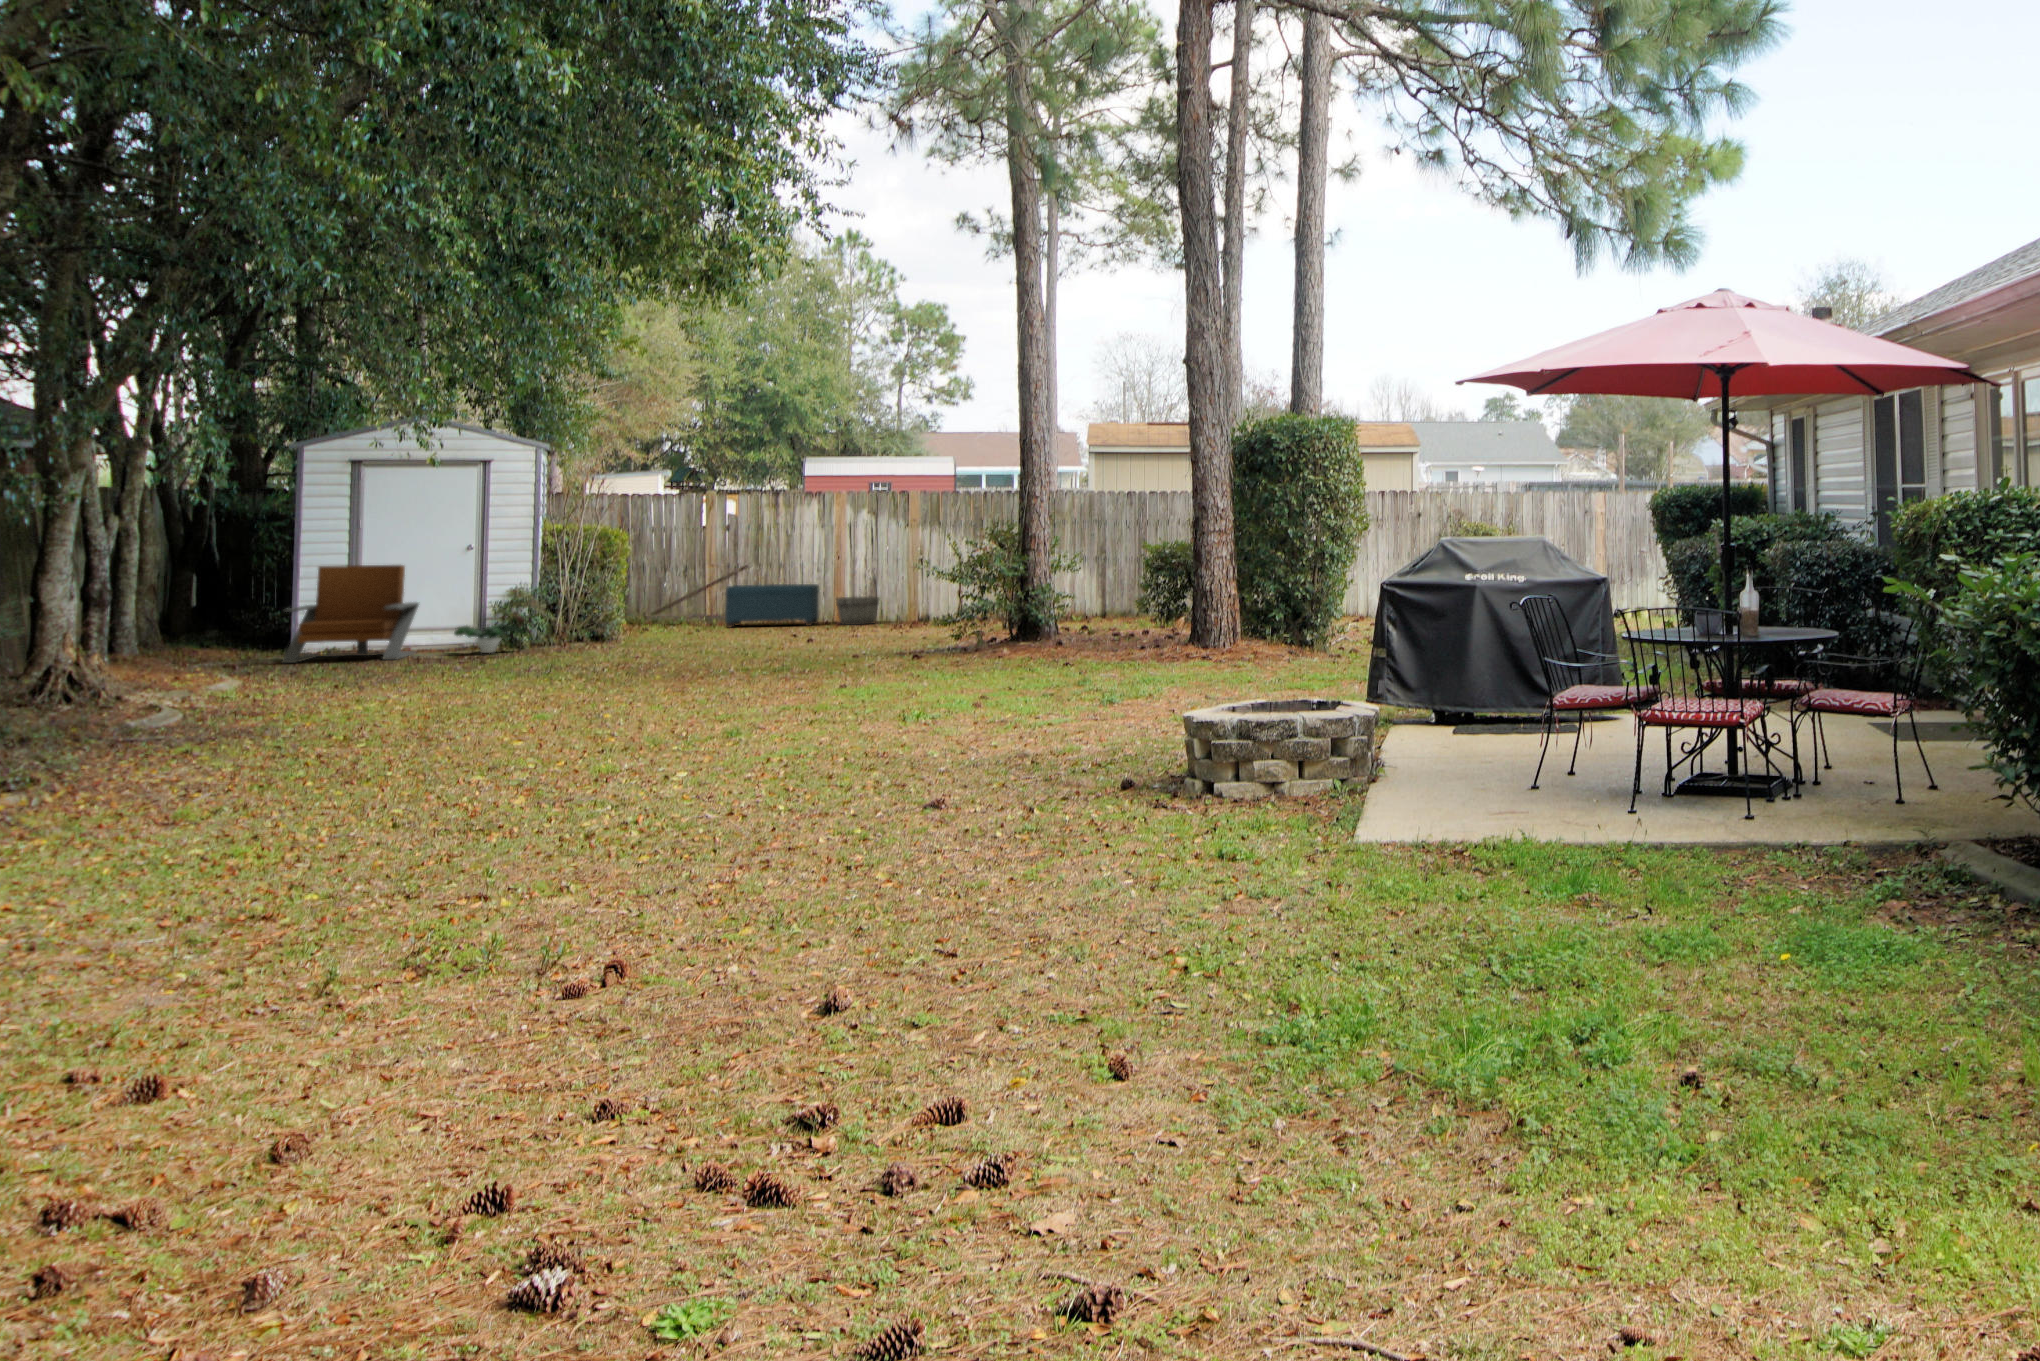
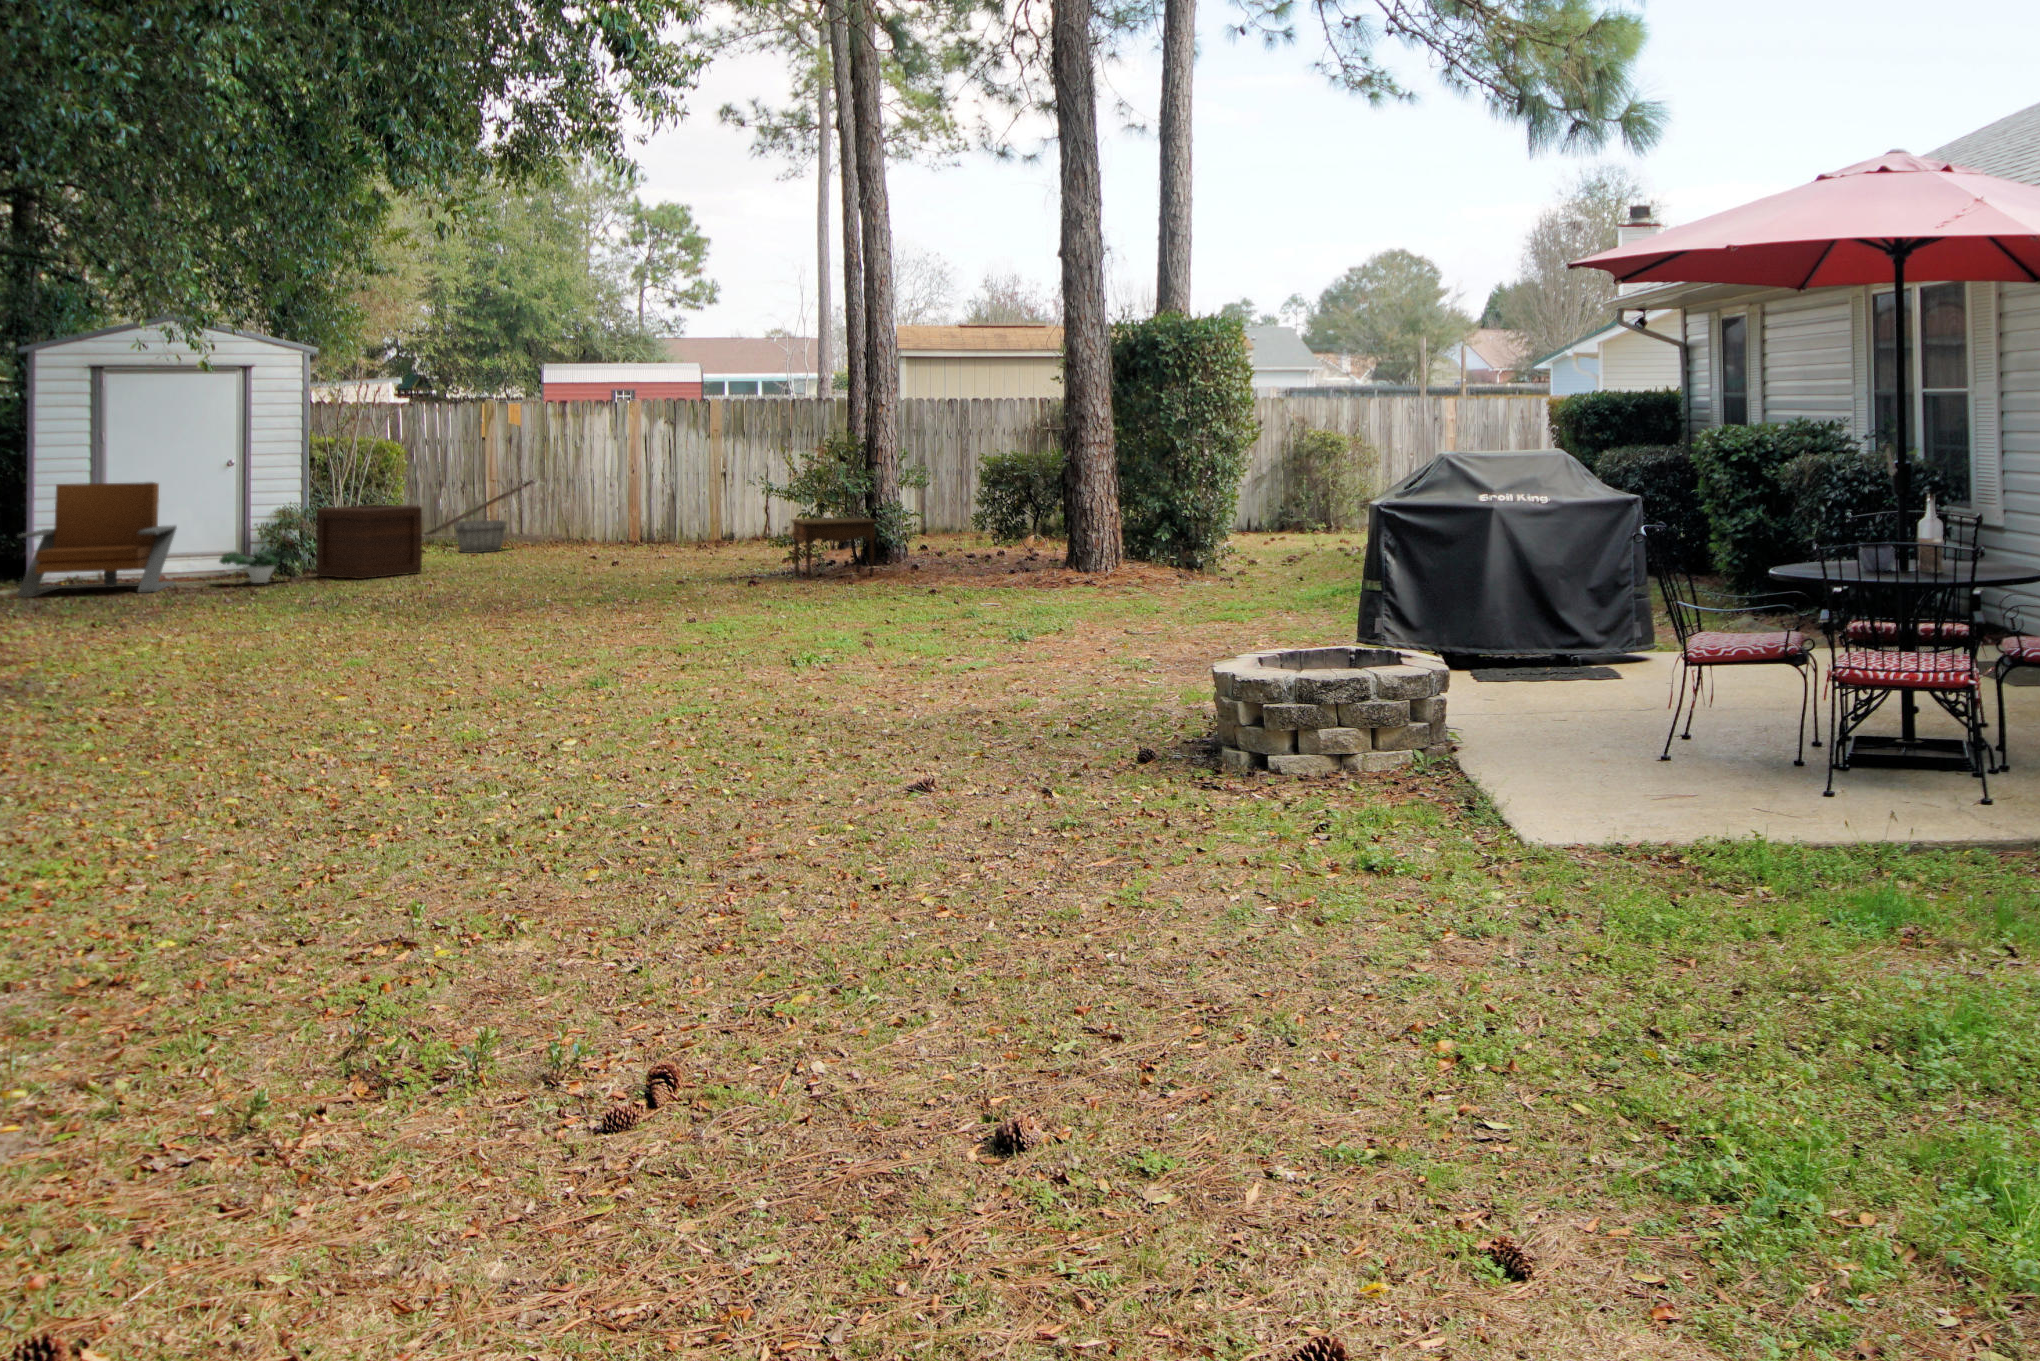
bench: present [725,584,820,627] -> none [523,503,628,551]
wooden crate: none [537,585,630,650] -> present [316,505,422,579]
wooden bucket: present [836,596,880,625] -> present [455,517,506,553]
side table: none [943,596,1018,652] -> present [791,516,876,579]

